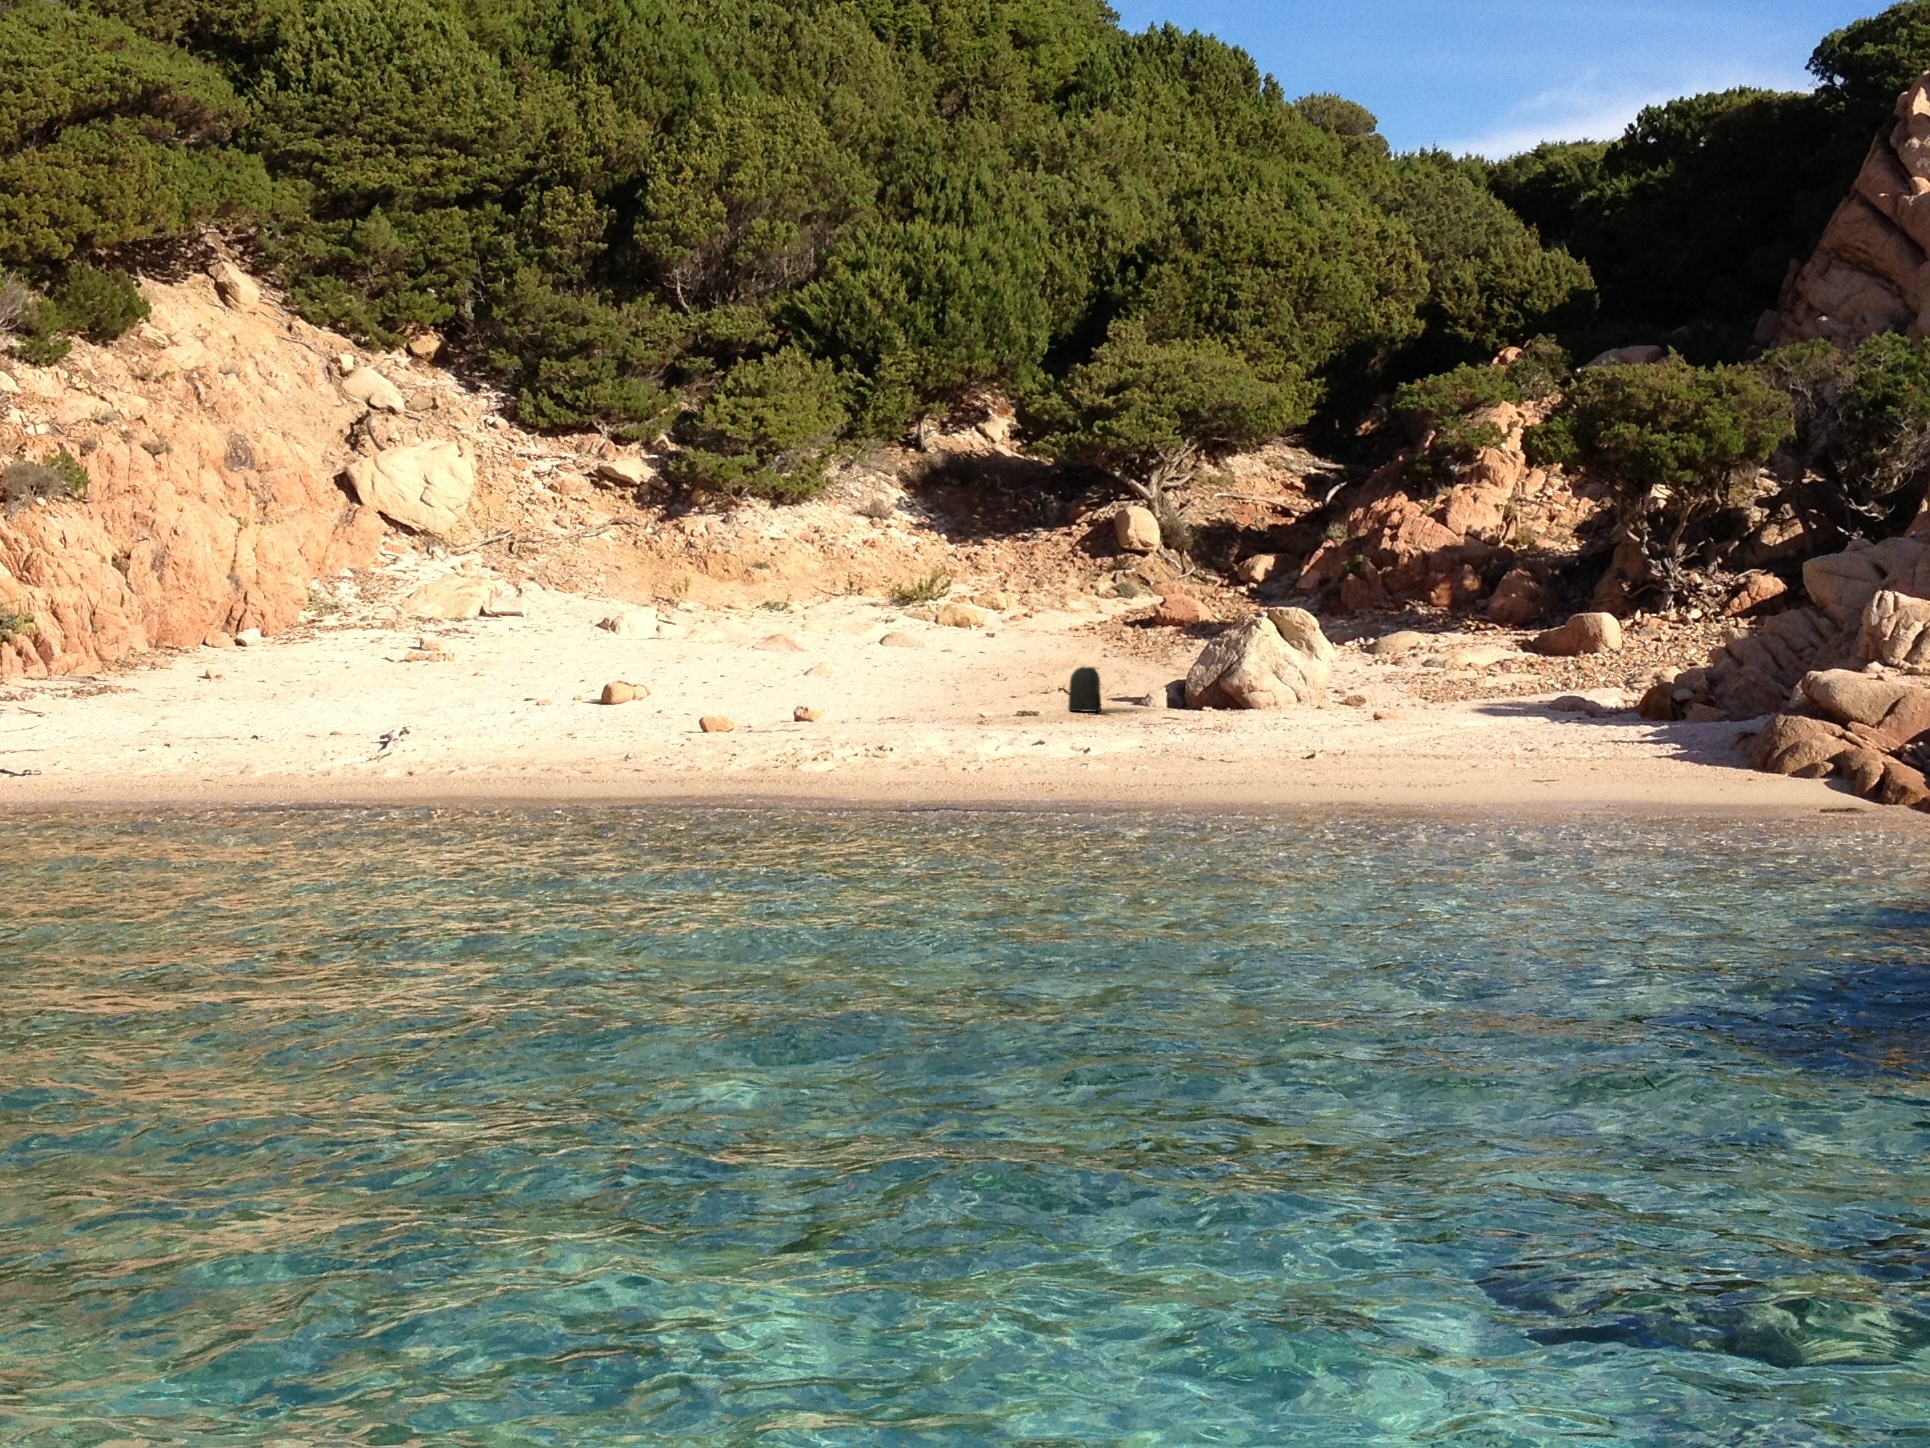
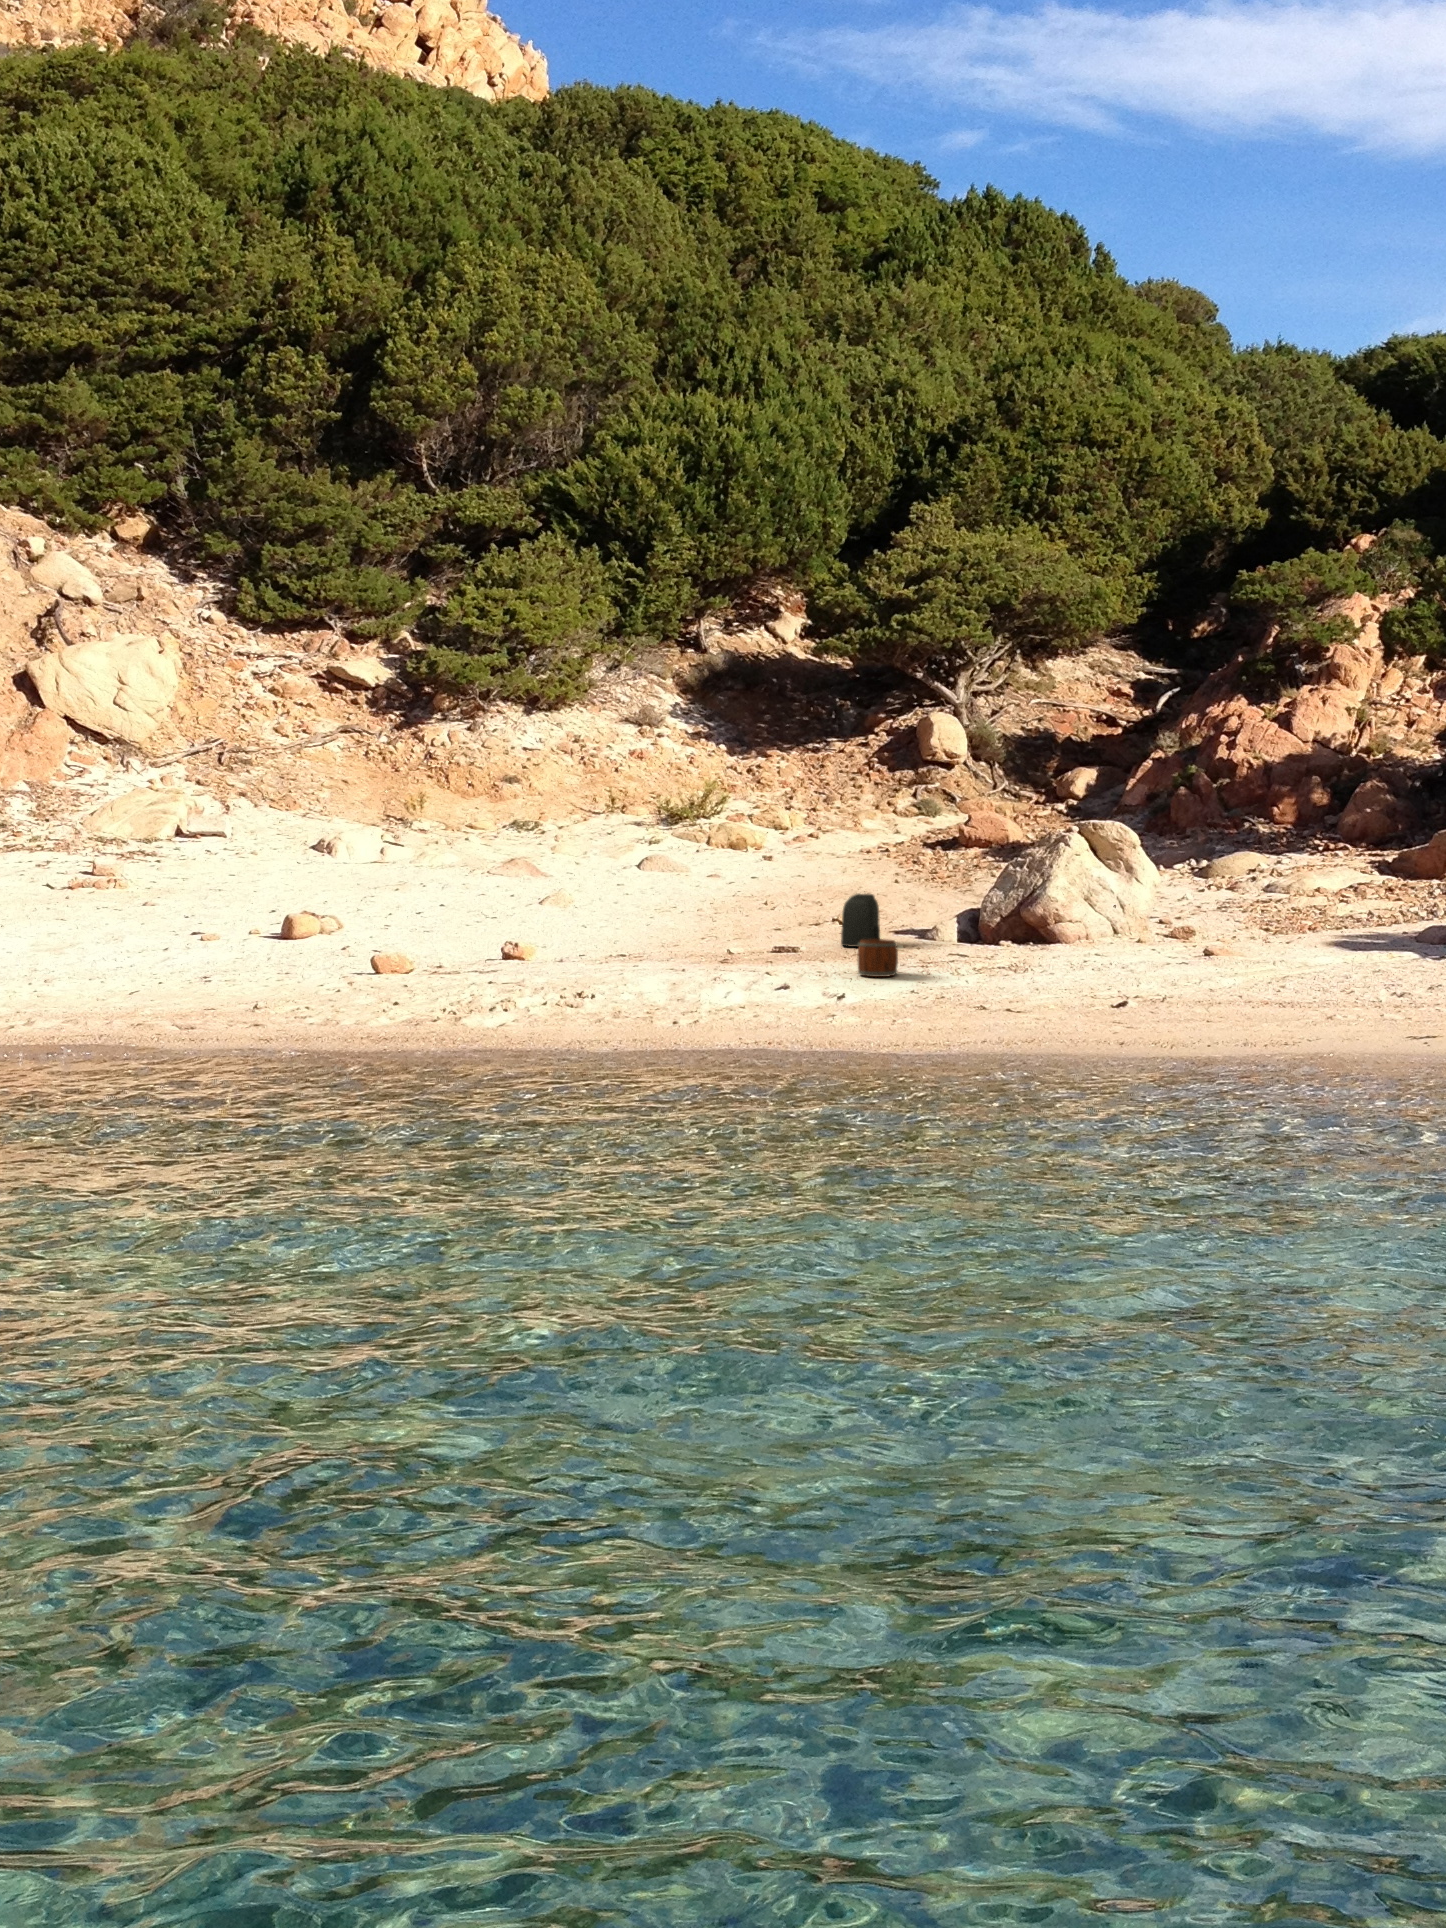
bucket: none [1088,704,1120,735] -> present [858,939,898,977]

